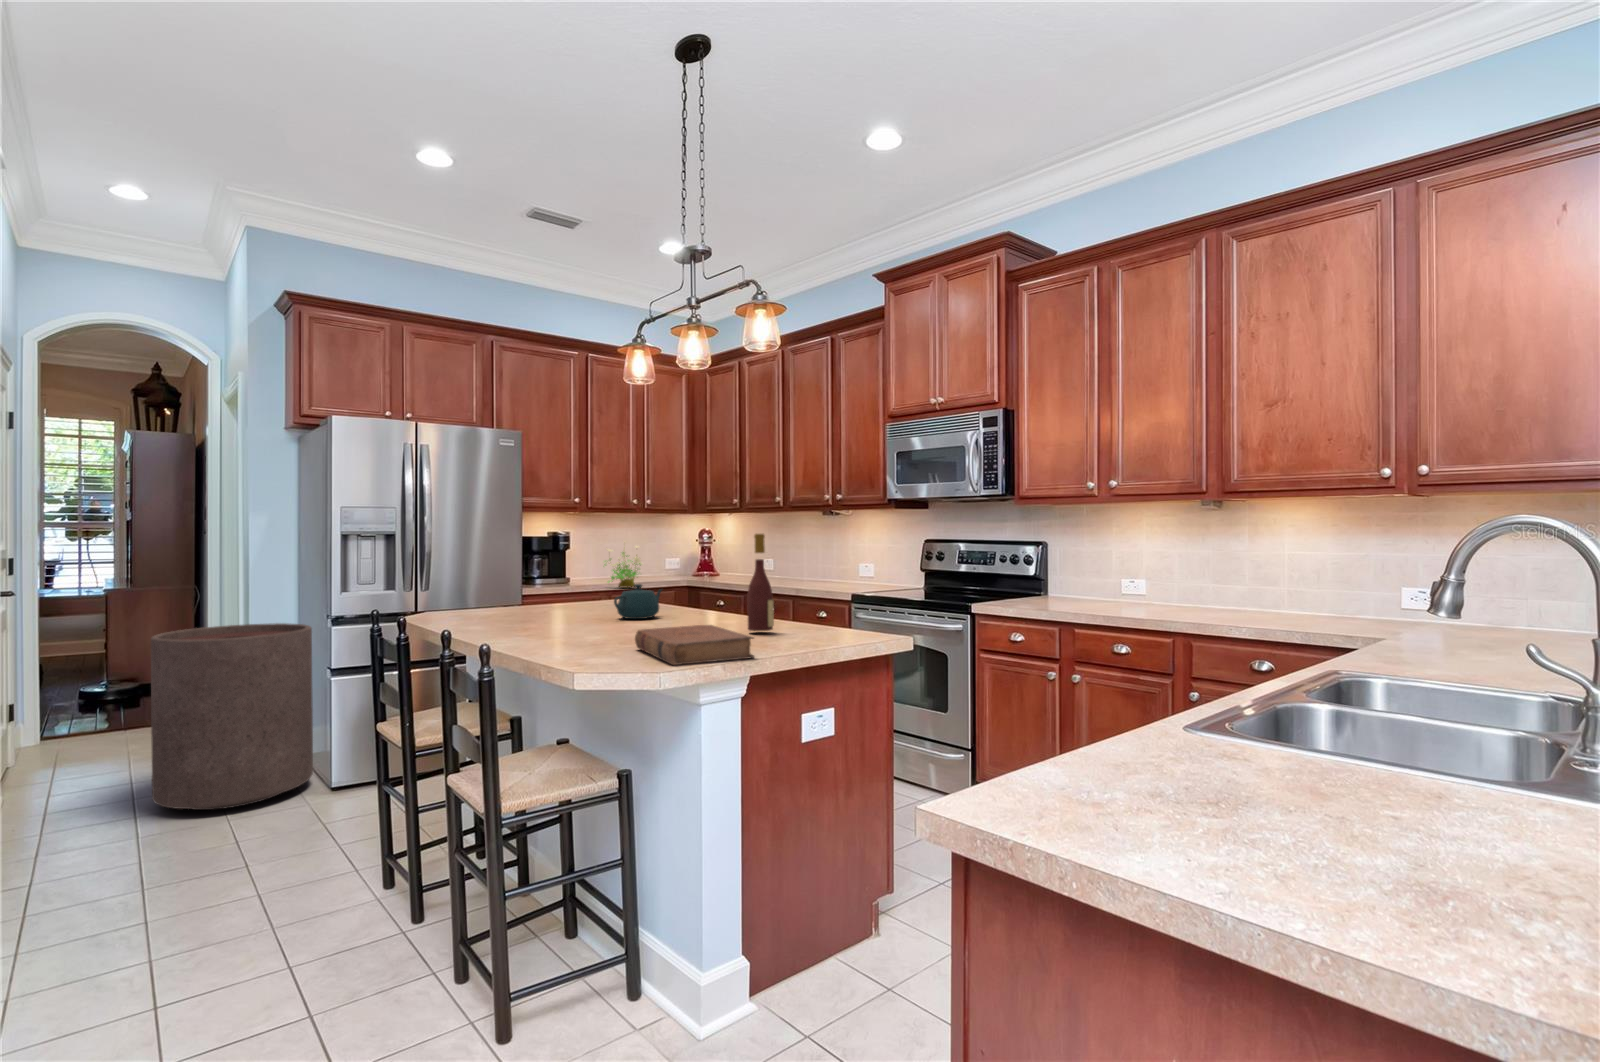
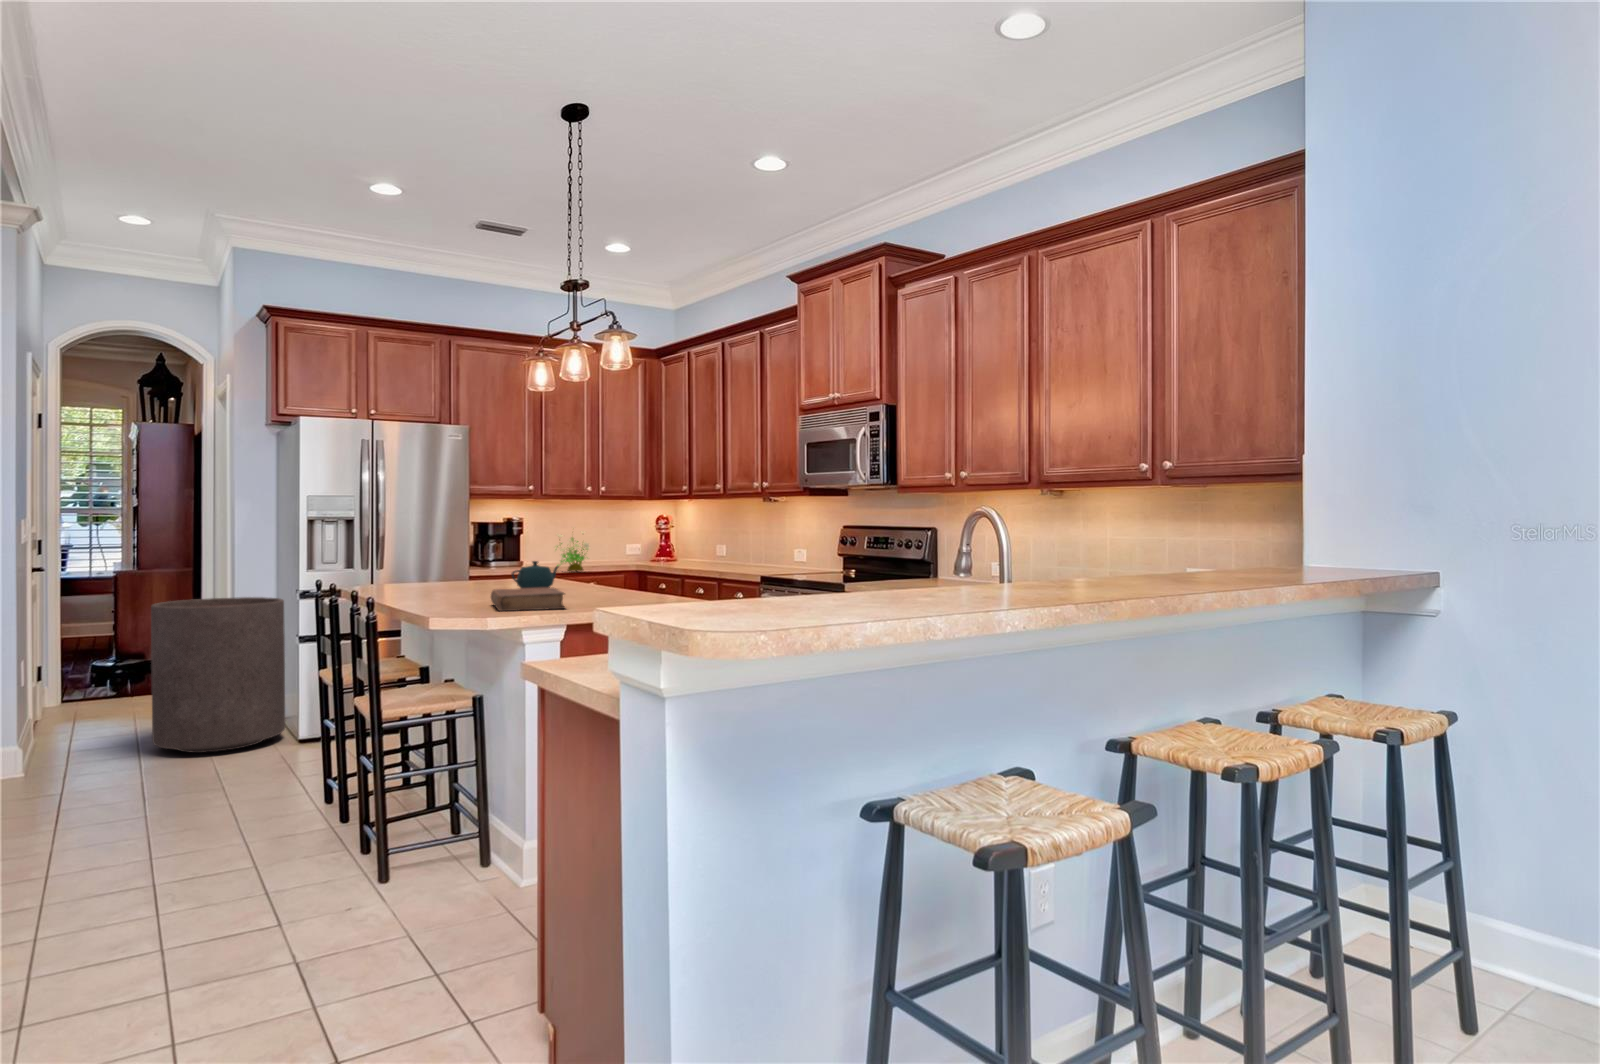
wine bottle: present [747,534,774,631] -> none [597,518,620,599]

